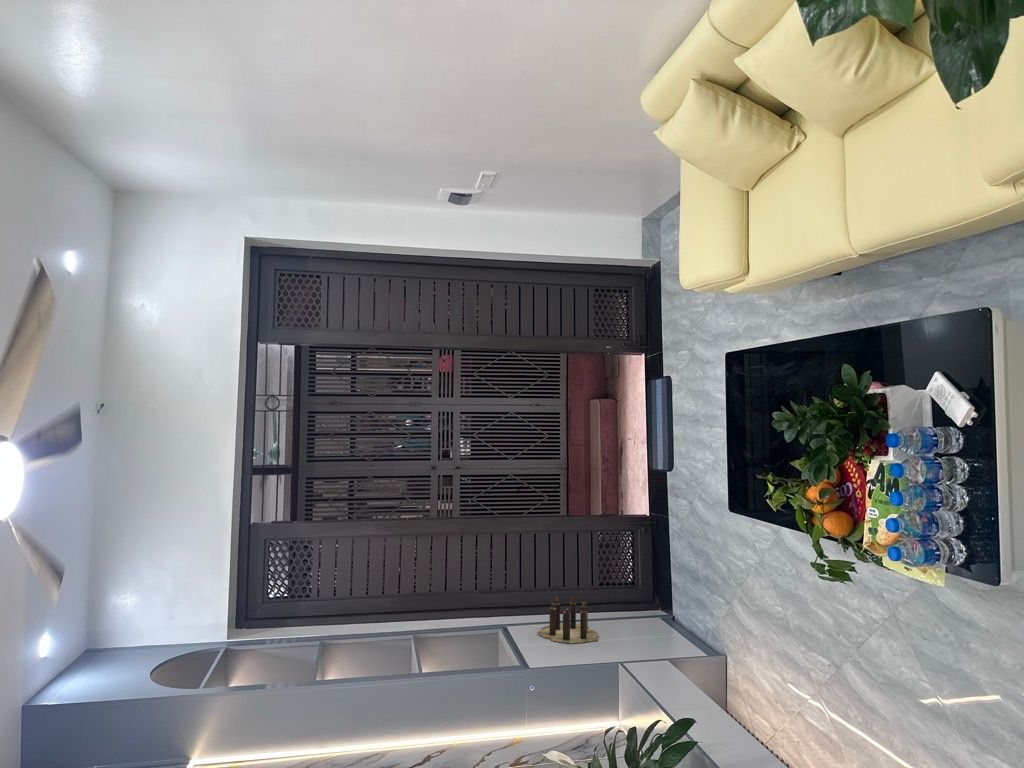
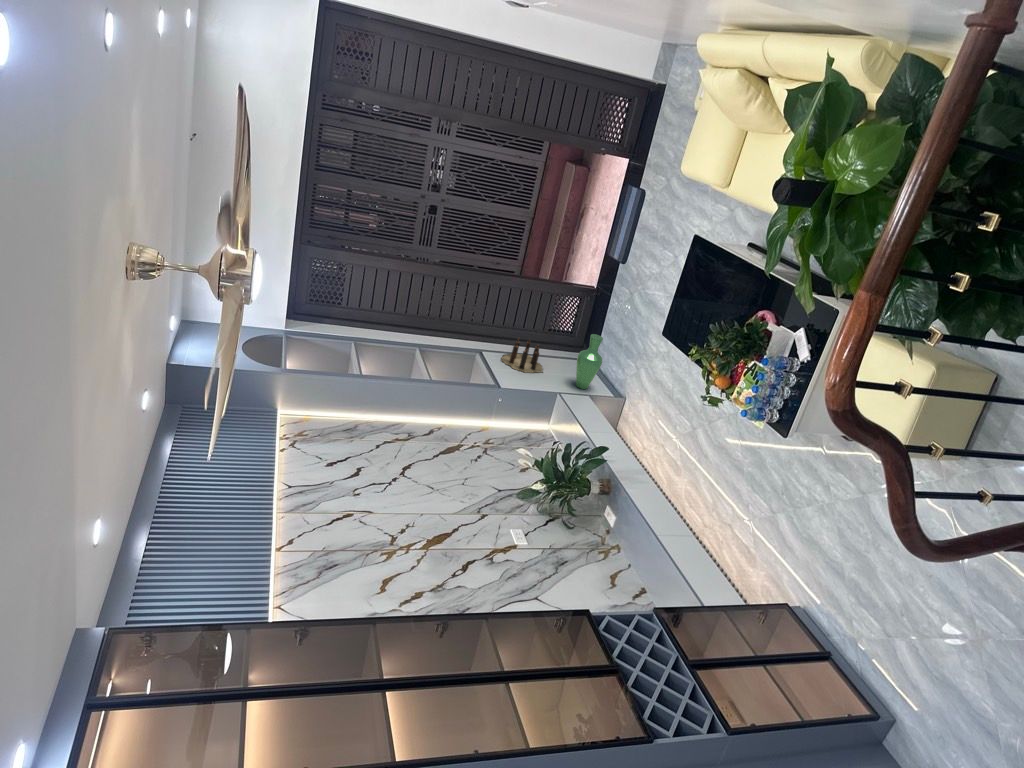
vase: none [638,566,675,653] -> present [576,334,603,389]

